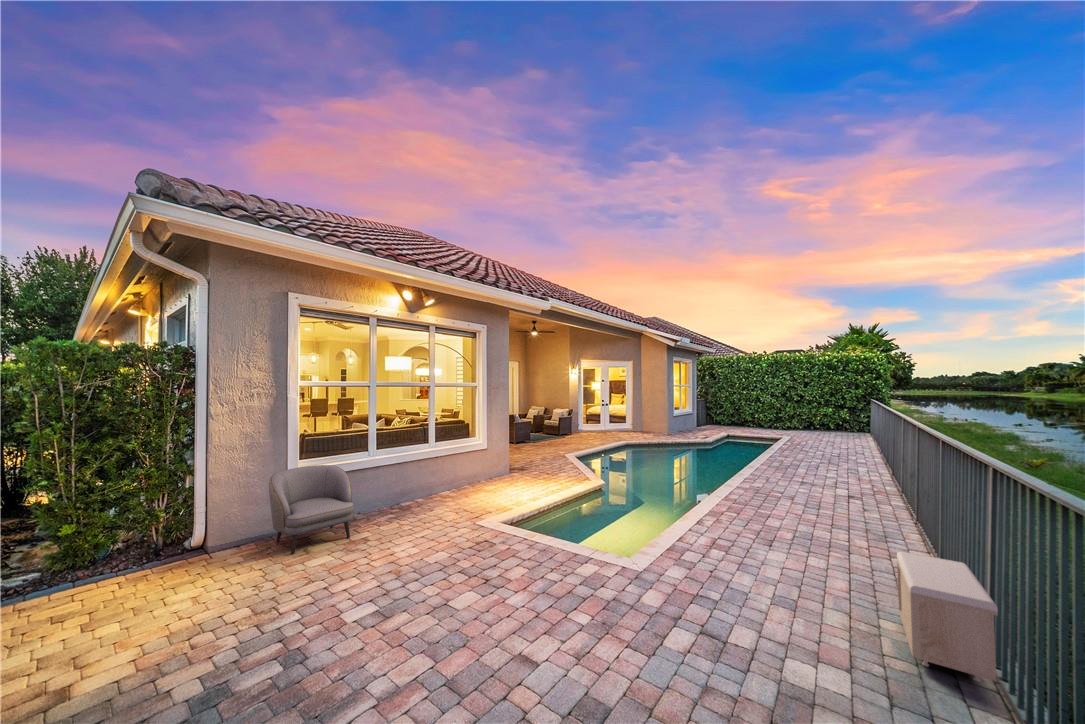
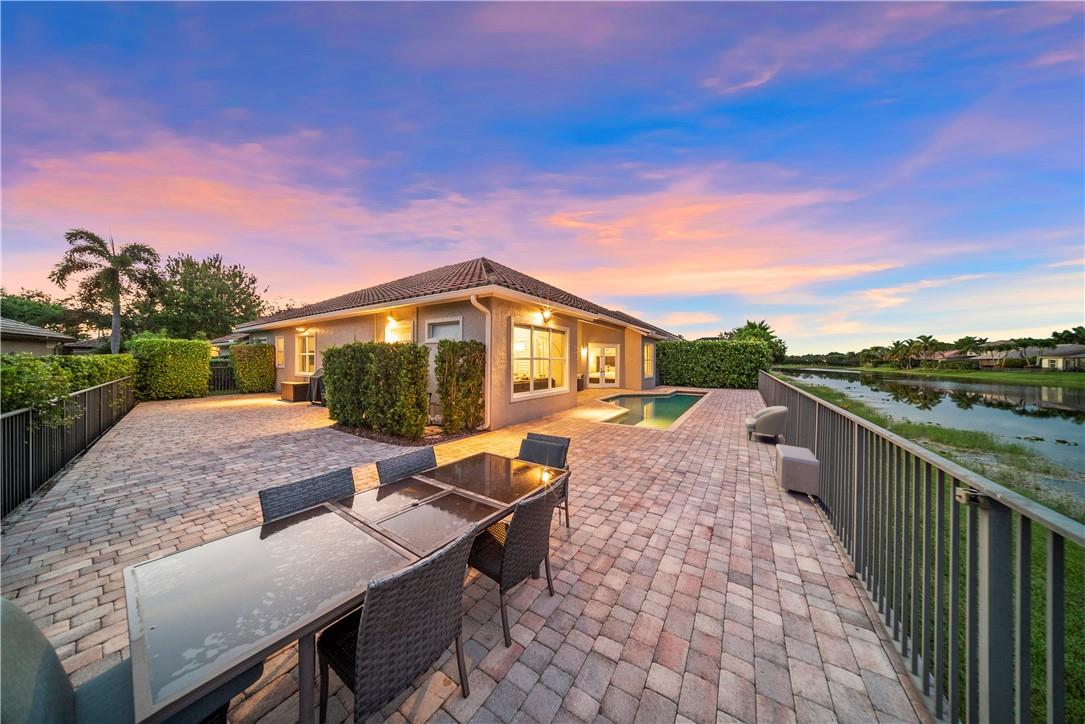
armchair: present [269,465,354,554] -> present [745,406,789,444]

